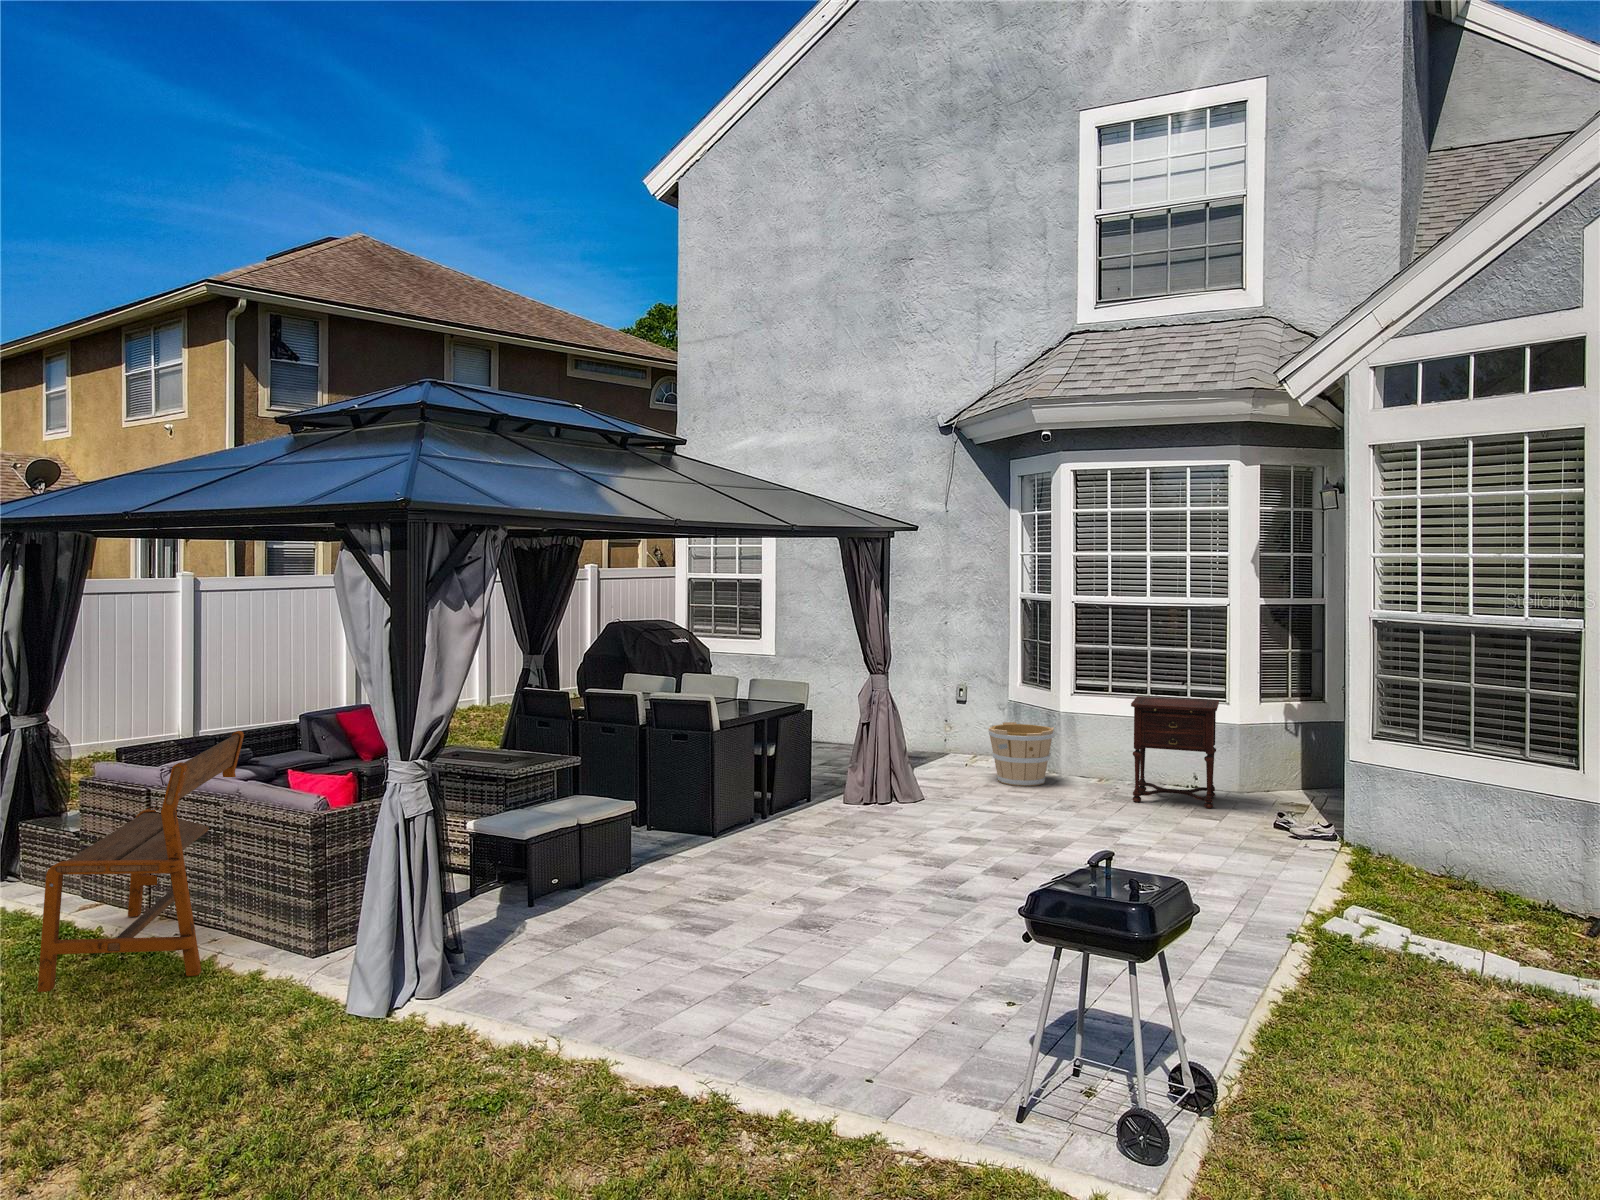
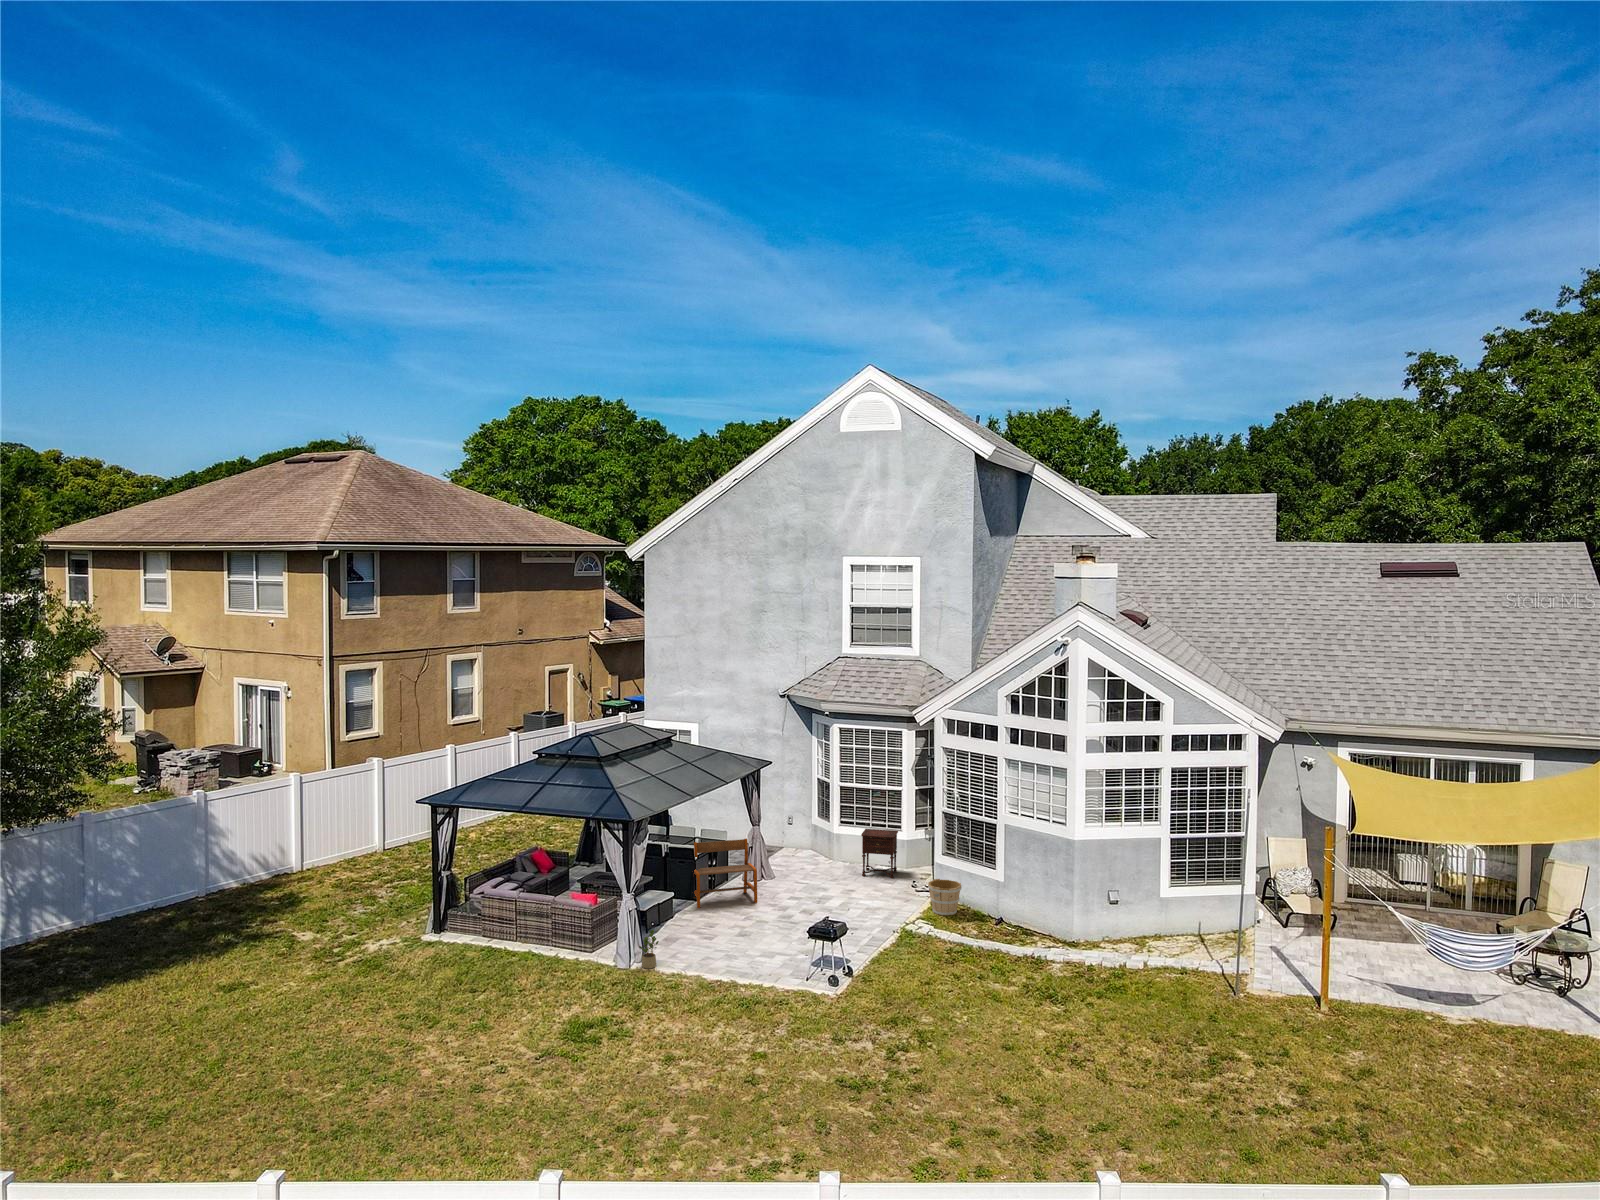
wooden bucket: present [989,722,1055,786] -> present [928,879,962,916]
bench: present [38,731,244,992] -> present [694,839,757,908]
potted plant: none [435,885,501,1017] -> present [639,930,659,968]

